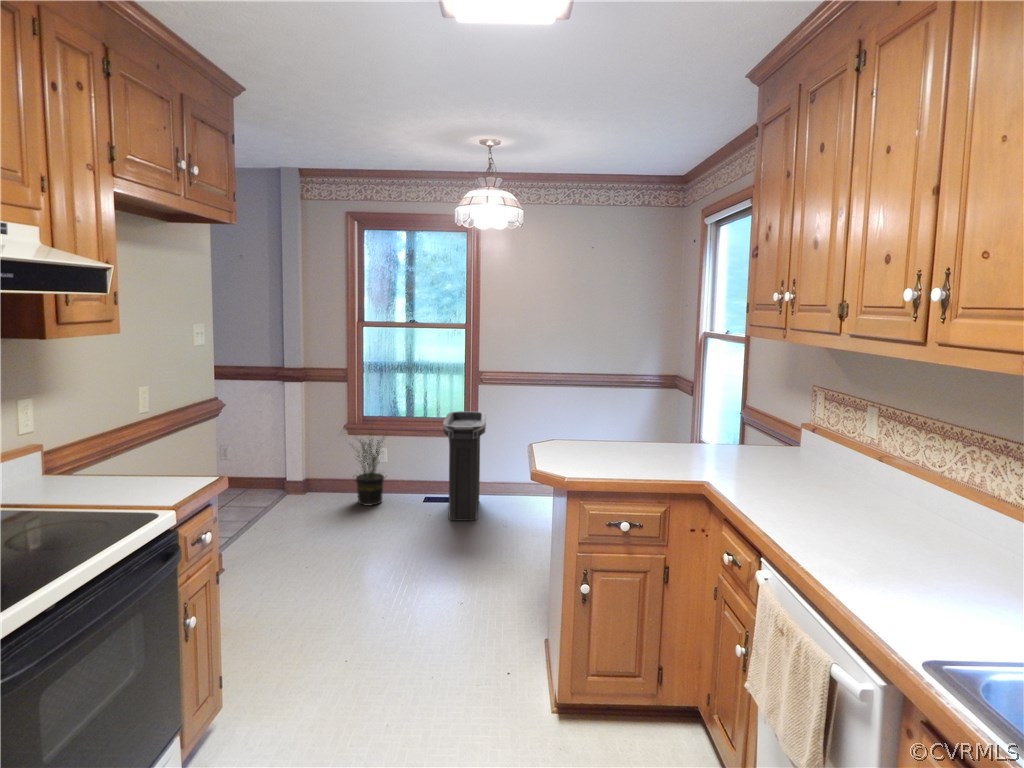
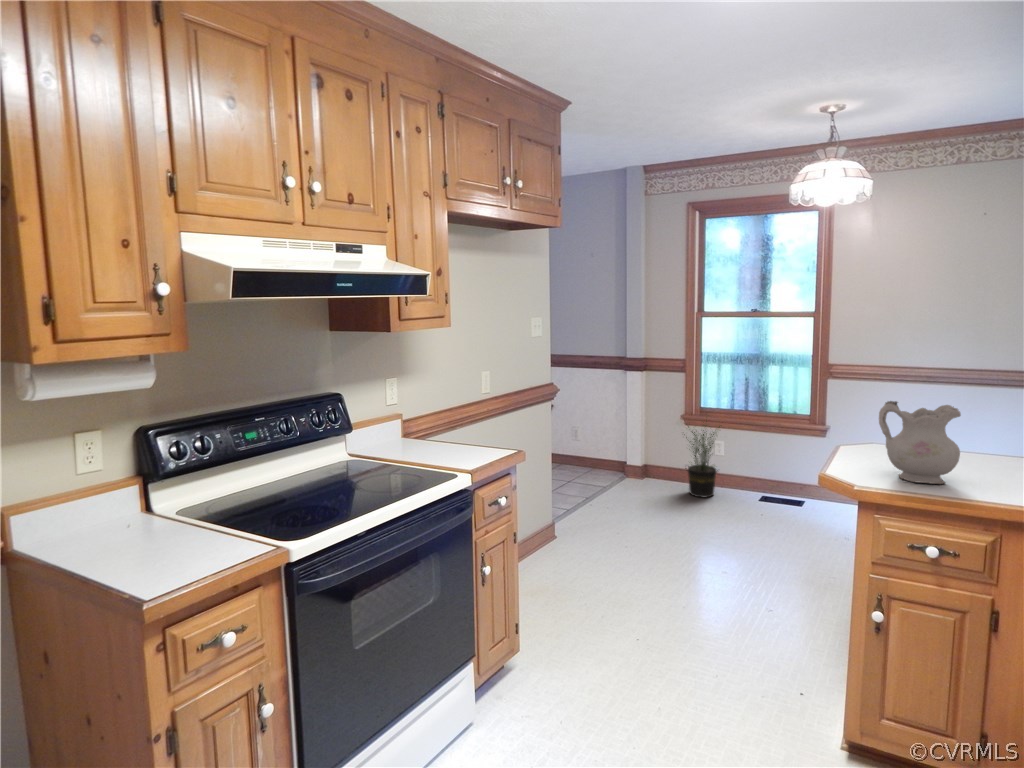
ceramic pitcher: none [574,400,632,469] -> present [879,401,961,484]
trash can: present [443,411,486,521] -> none [778,408,836,530]

